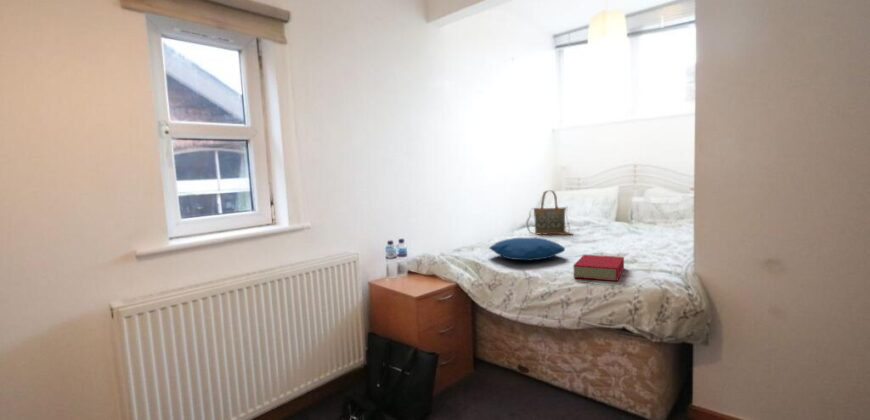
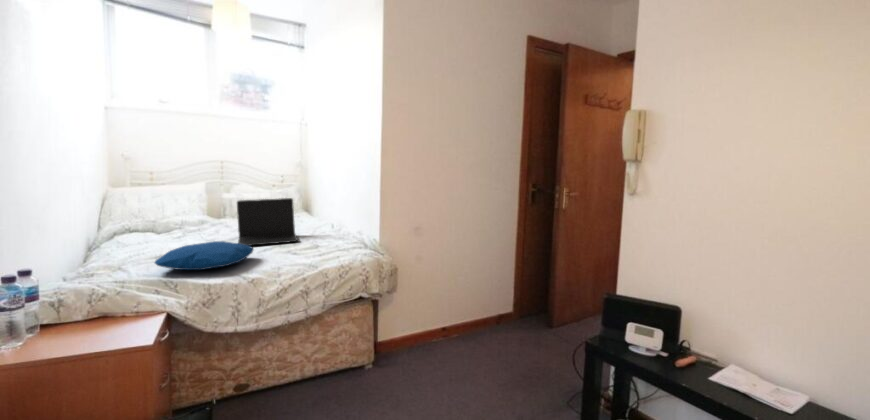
handbag: present [527,191,572,235] -> none [134,191,200,246]
laptop: none [578,203,650,252] -> present [237,198,298,246]
book: present [573,255,624,281] -> none [286,243,340,268]

